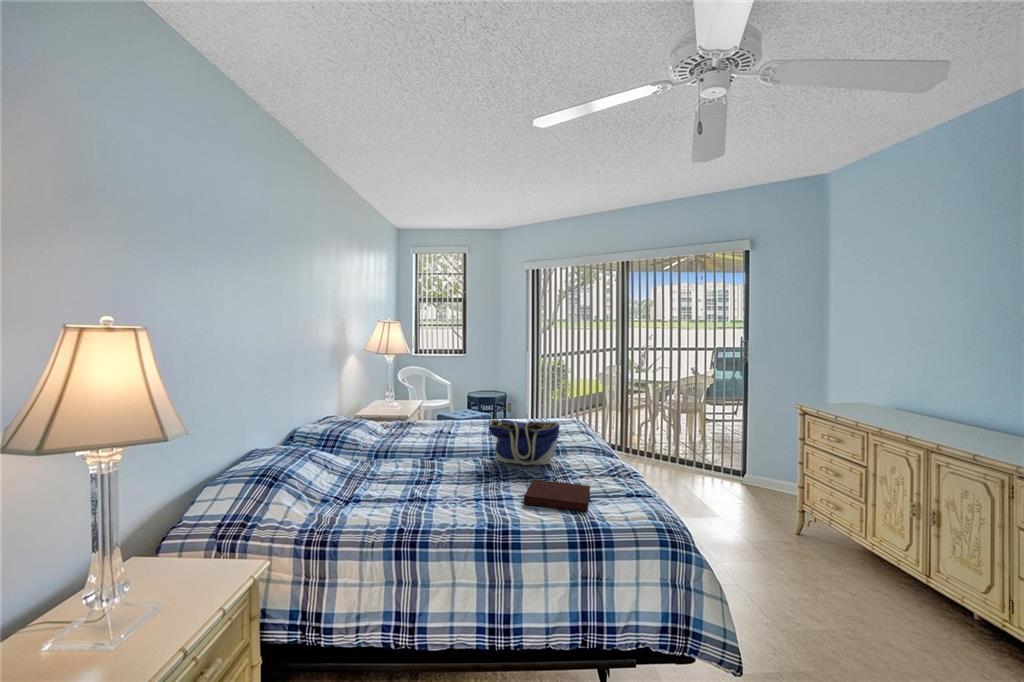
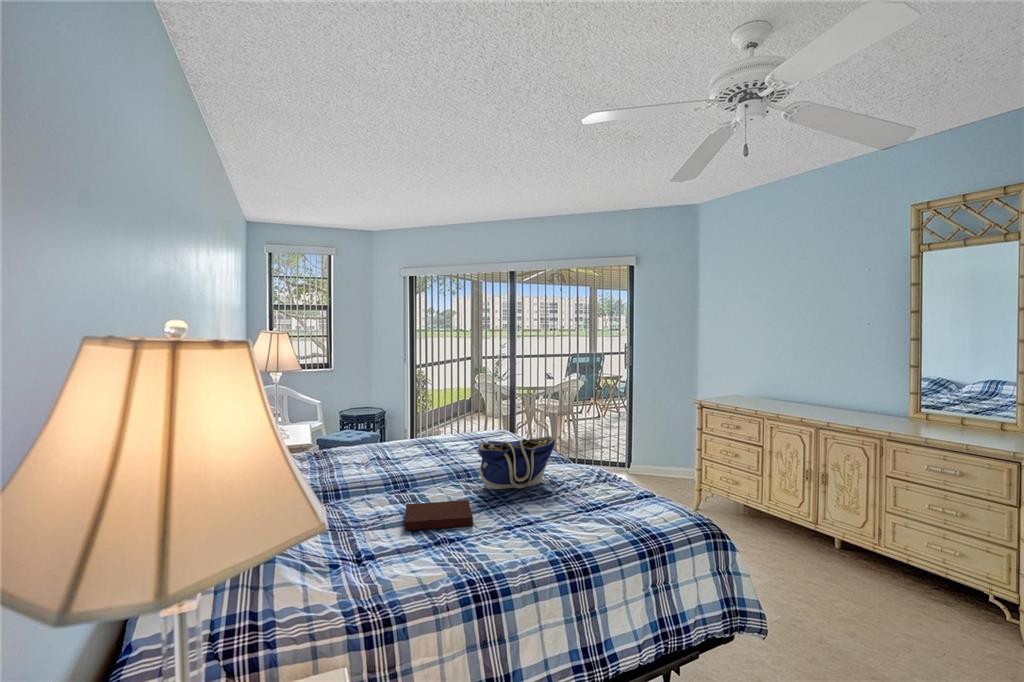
notebook: present [524,479,590,511] -> present [405,500,473,530]

